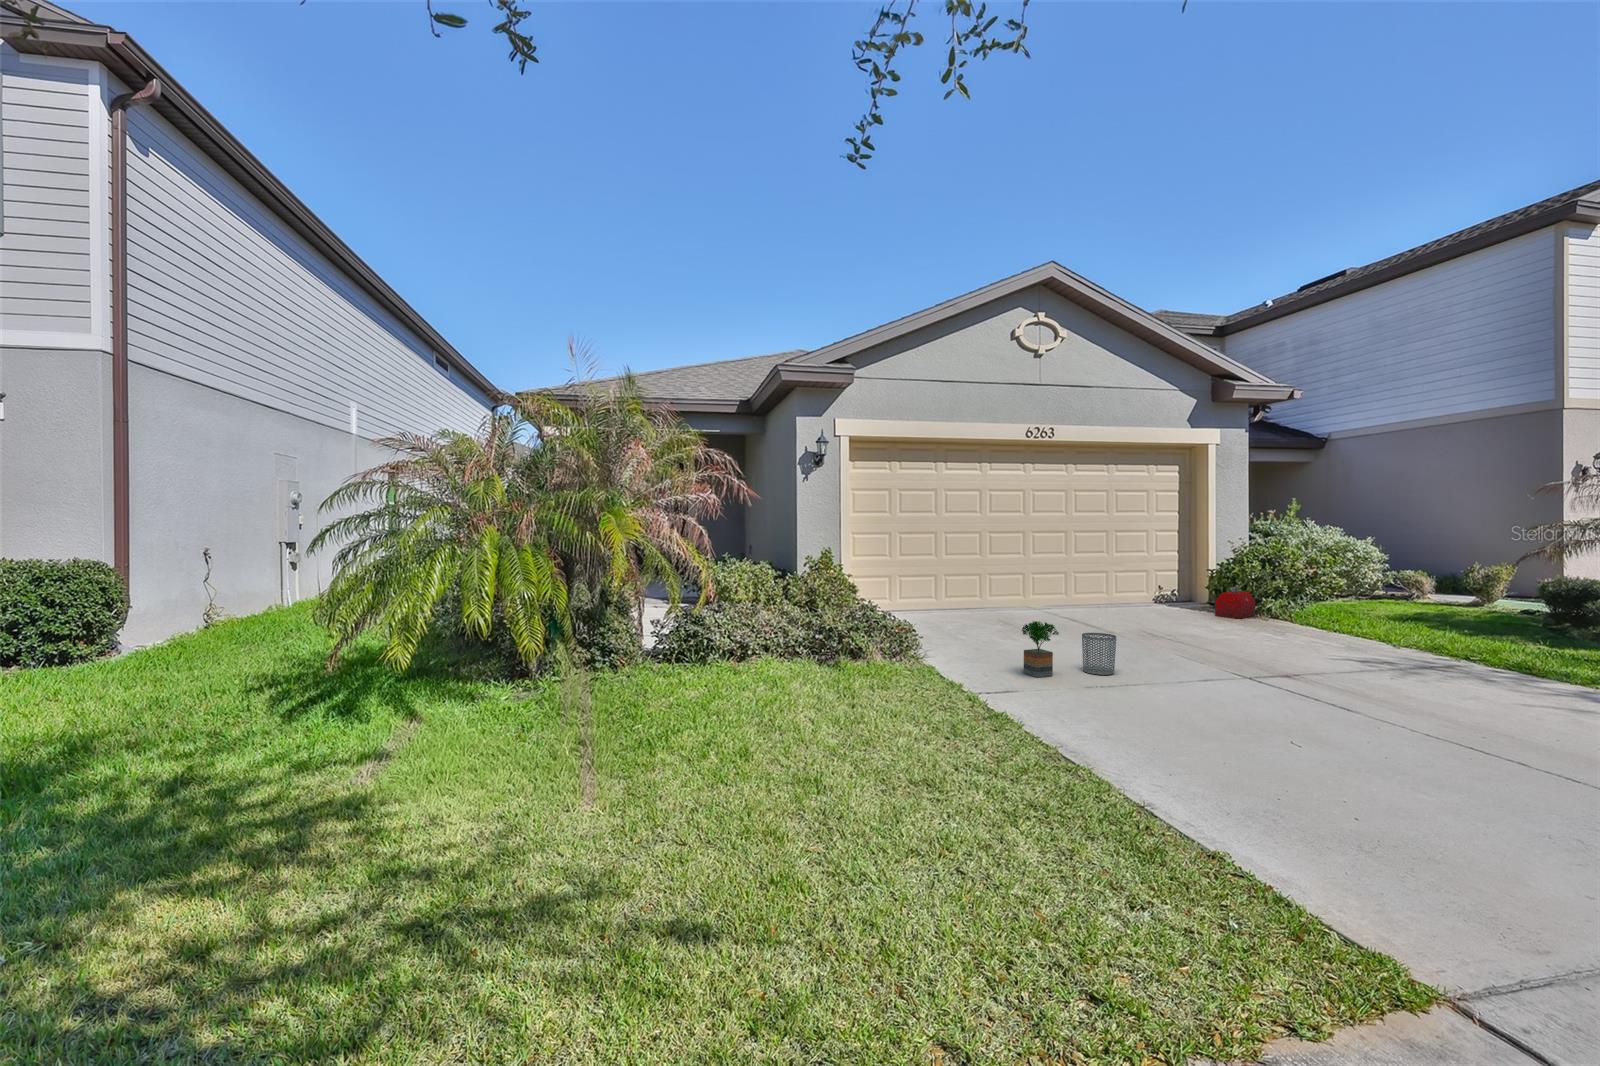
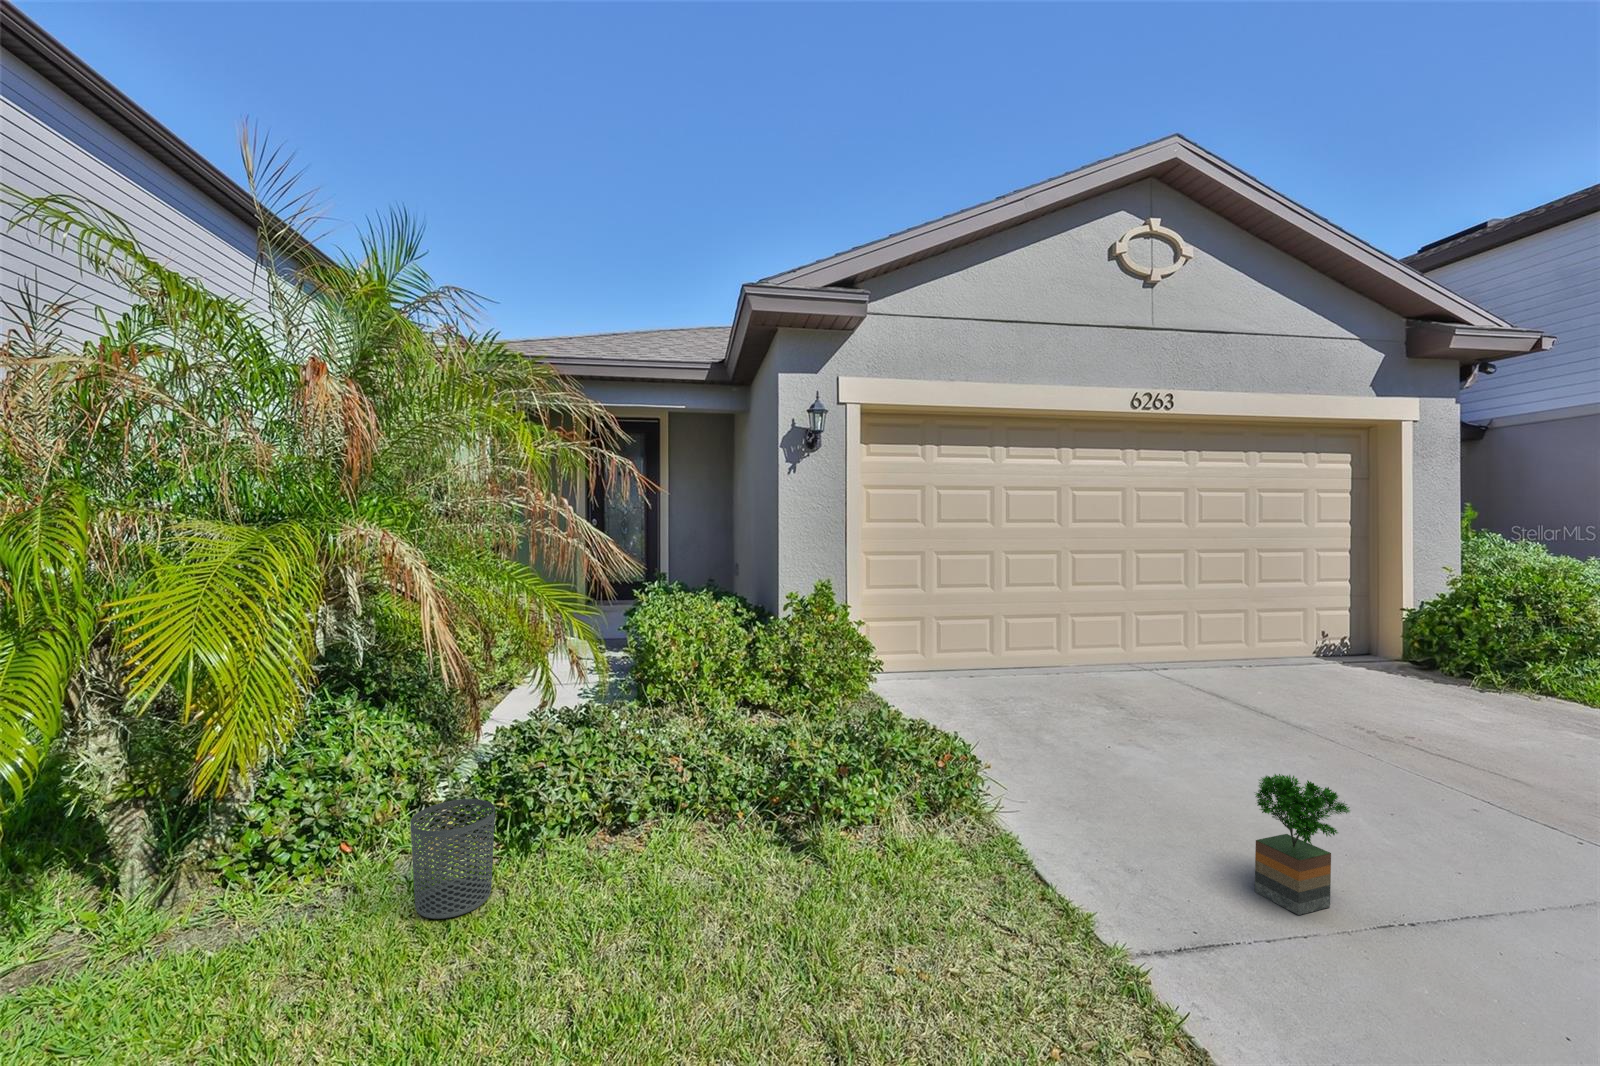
toolbox: present [1215,587,1255,619] -> none [1437,642,1499,696]
waste bin: present [1082,633,1116,675] -> present [411,799,495,919]

